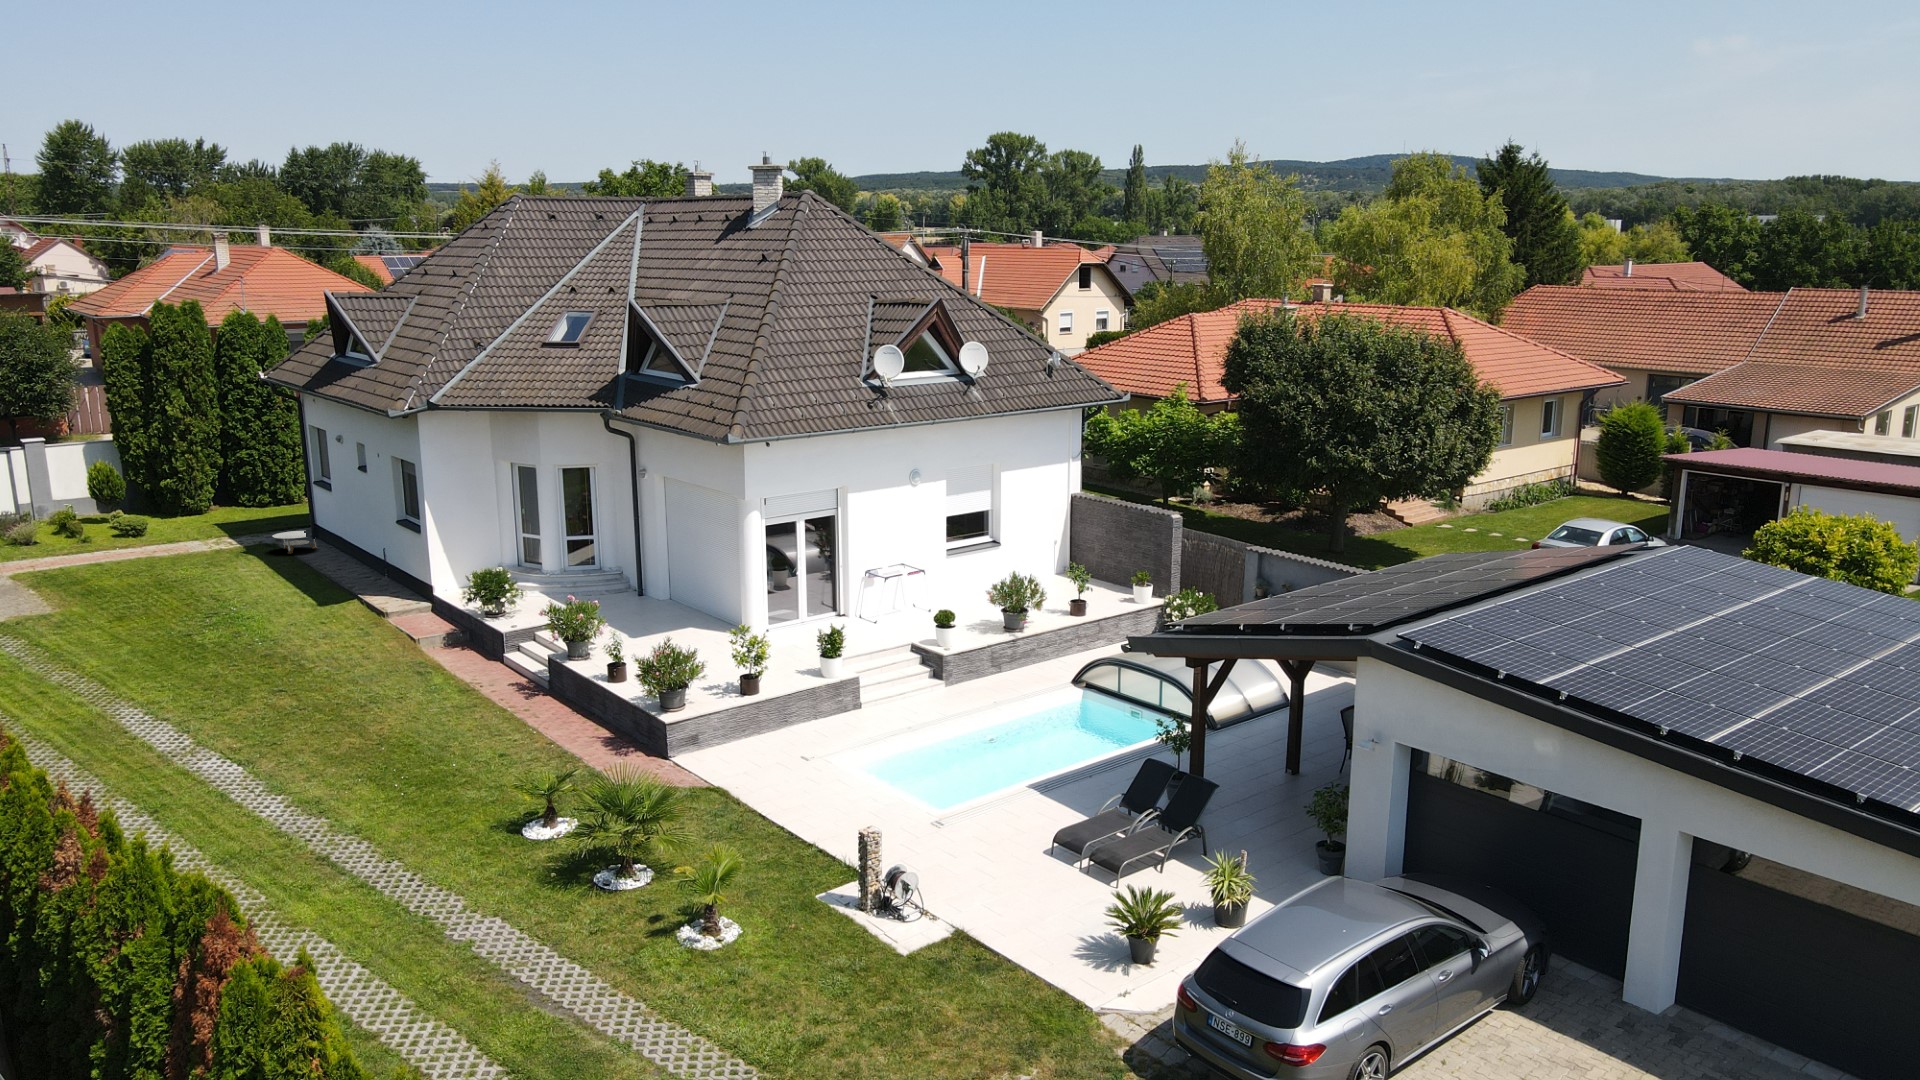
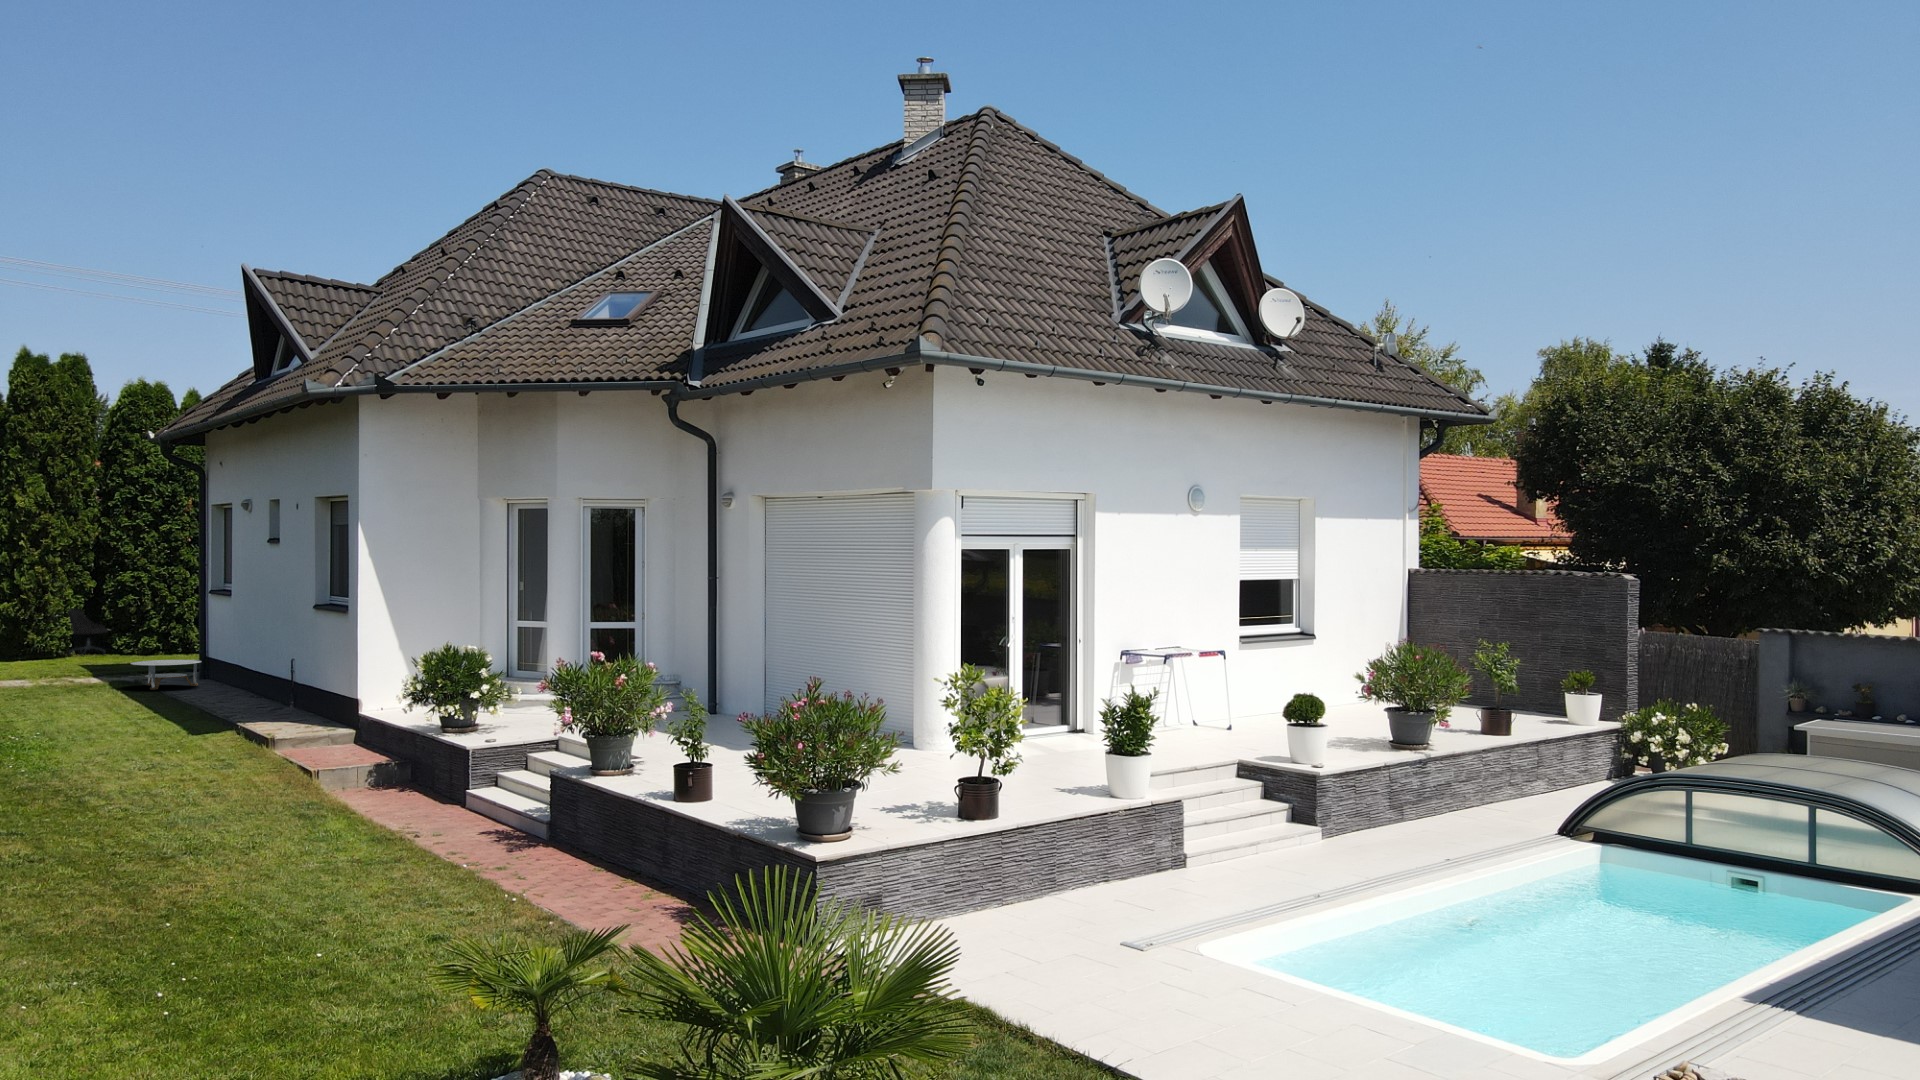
chair: none [210,479,241,513] -> present [68,608,107,656]

